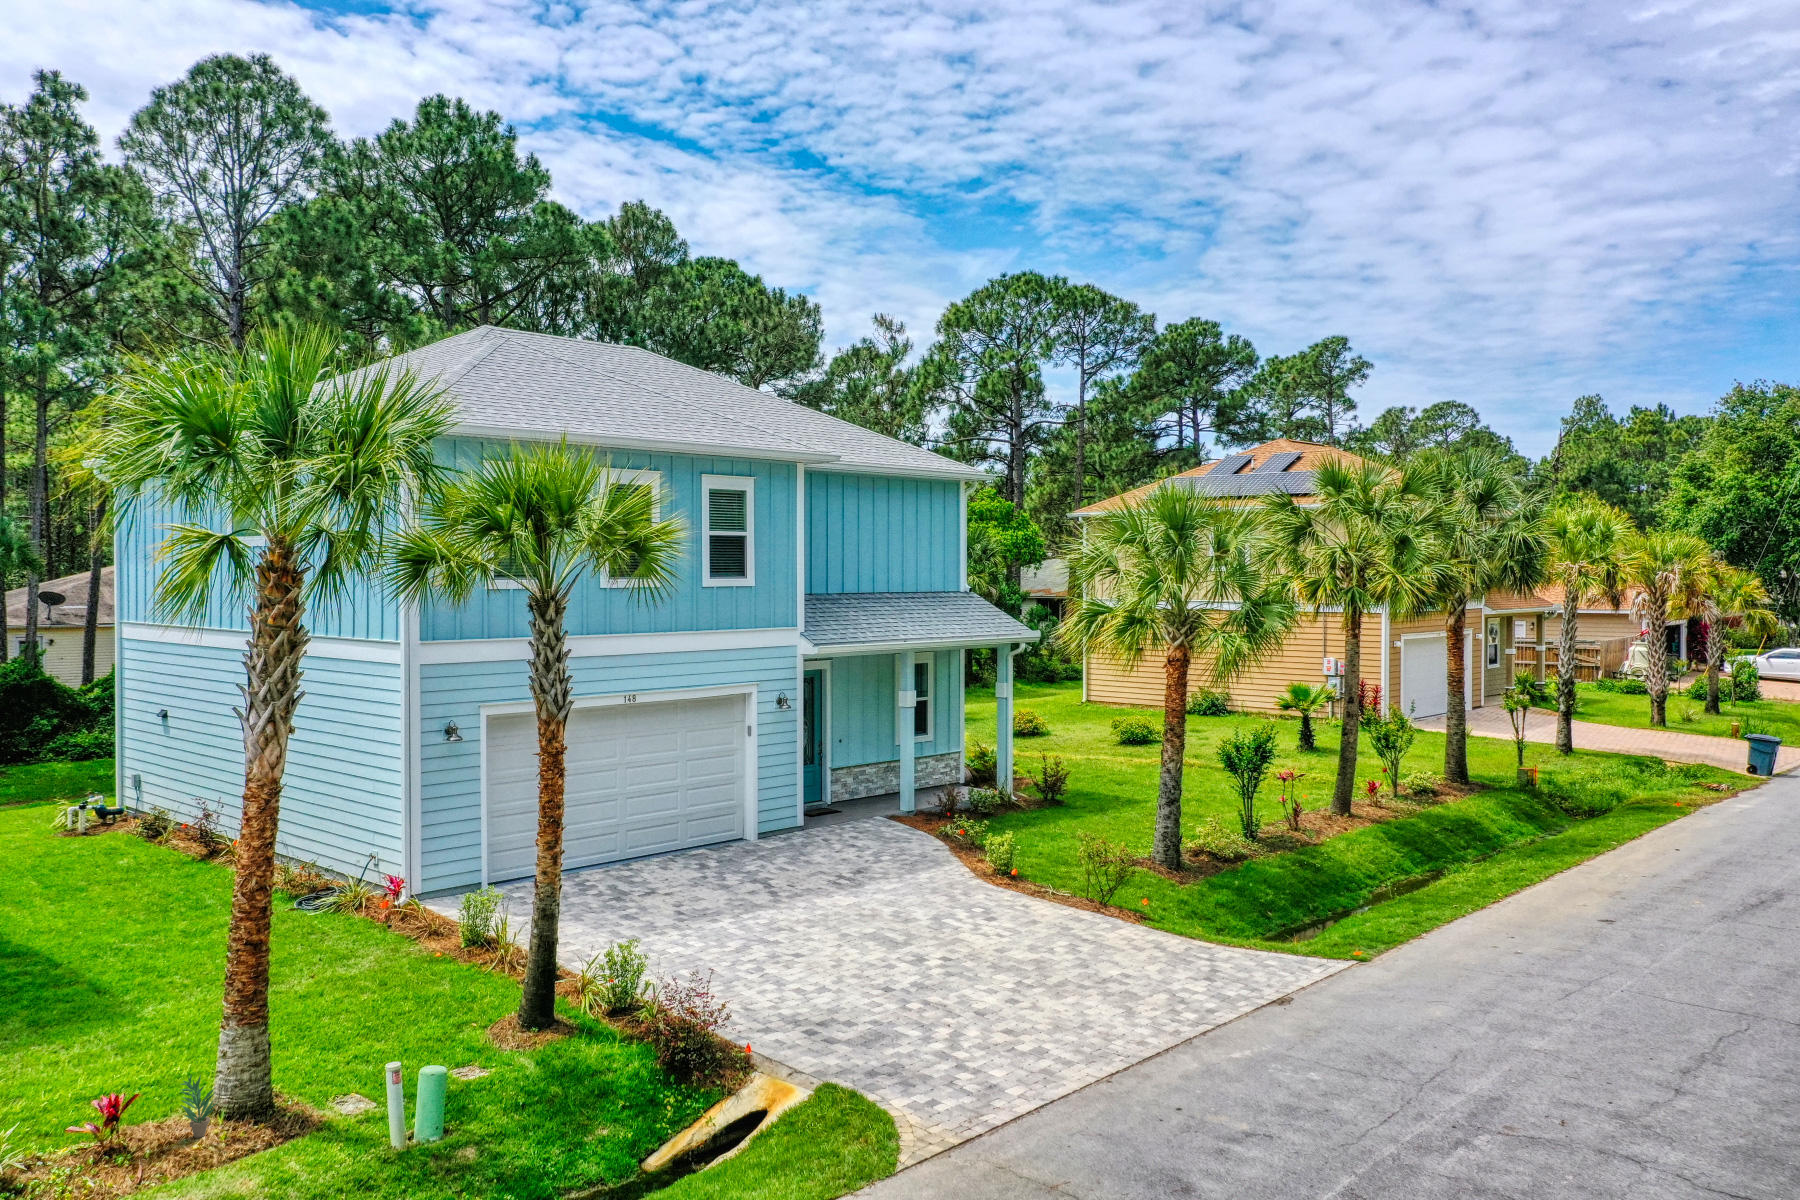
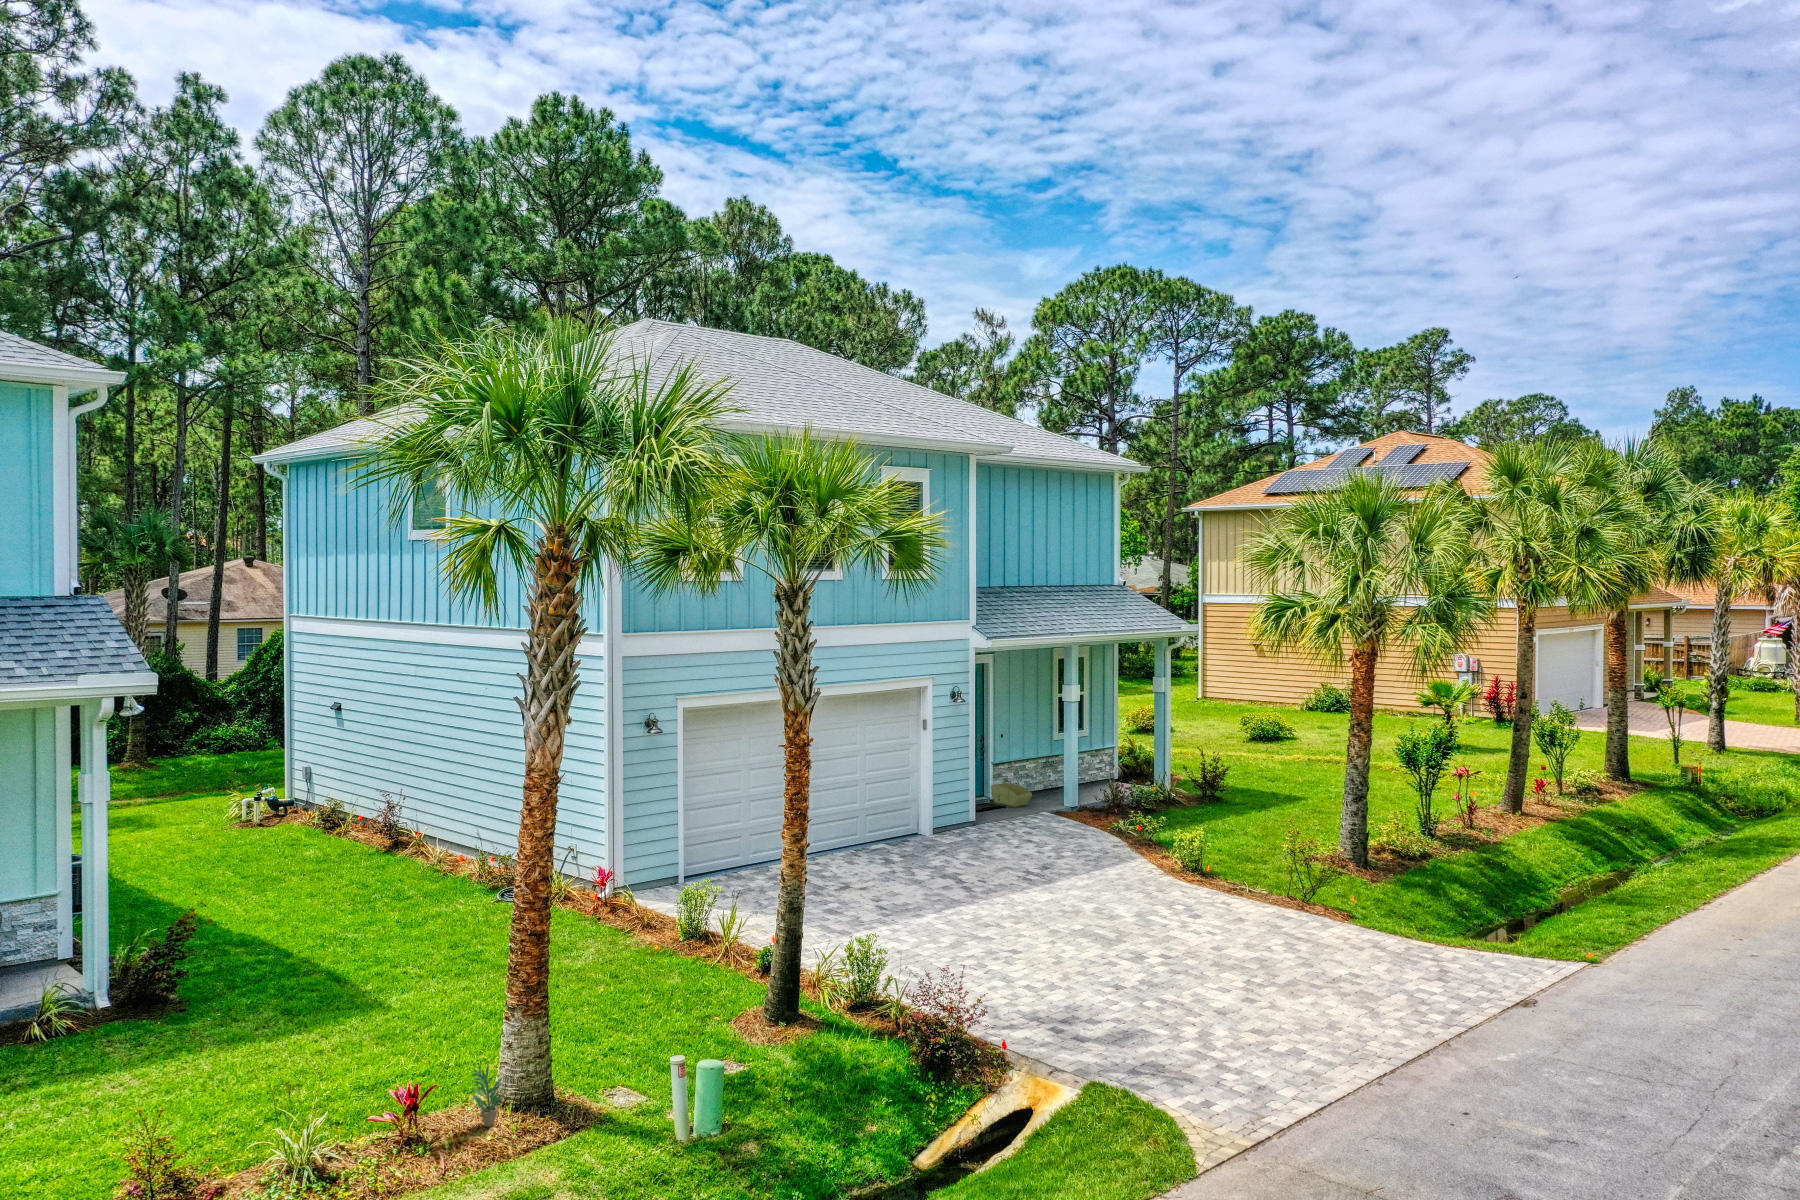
storage bin: none [841,789,880,813] -> present [991,783,1032,807]

